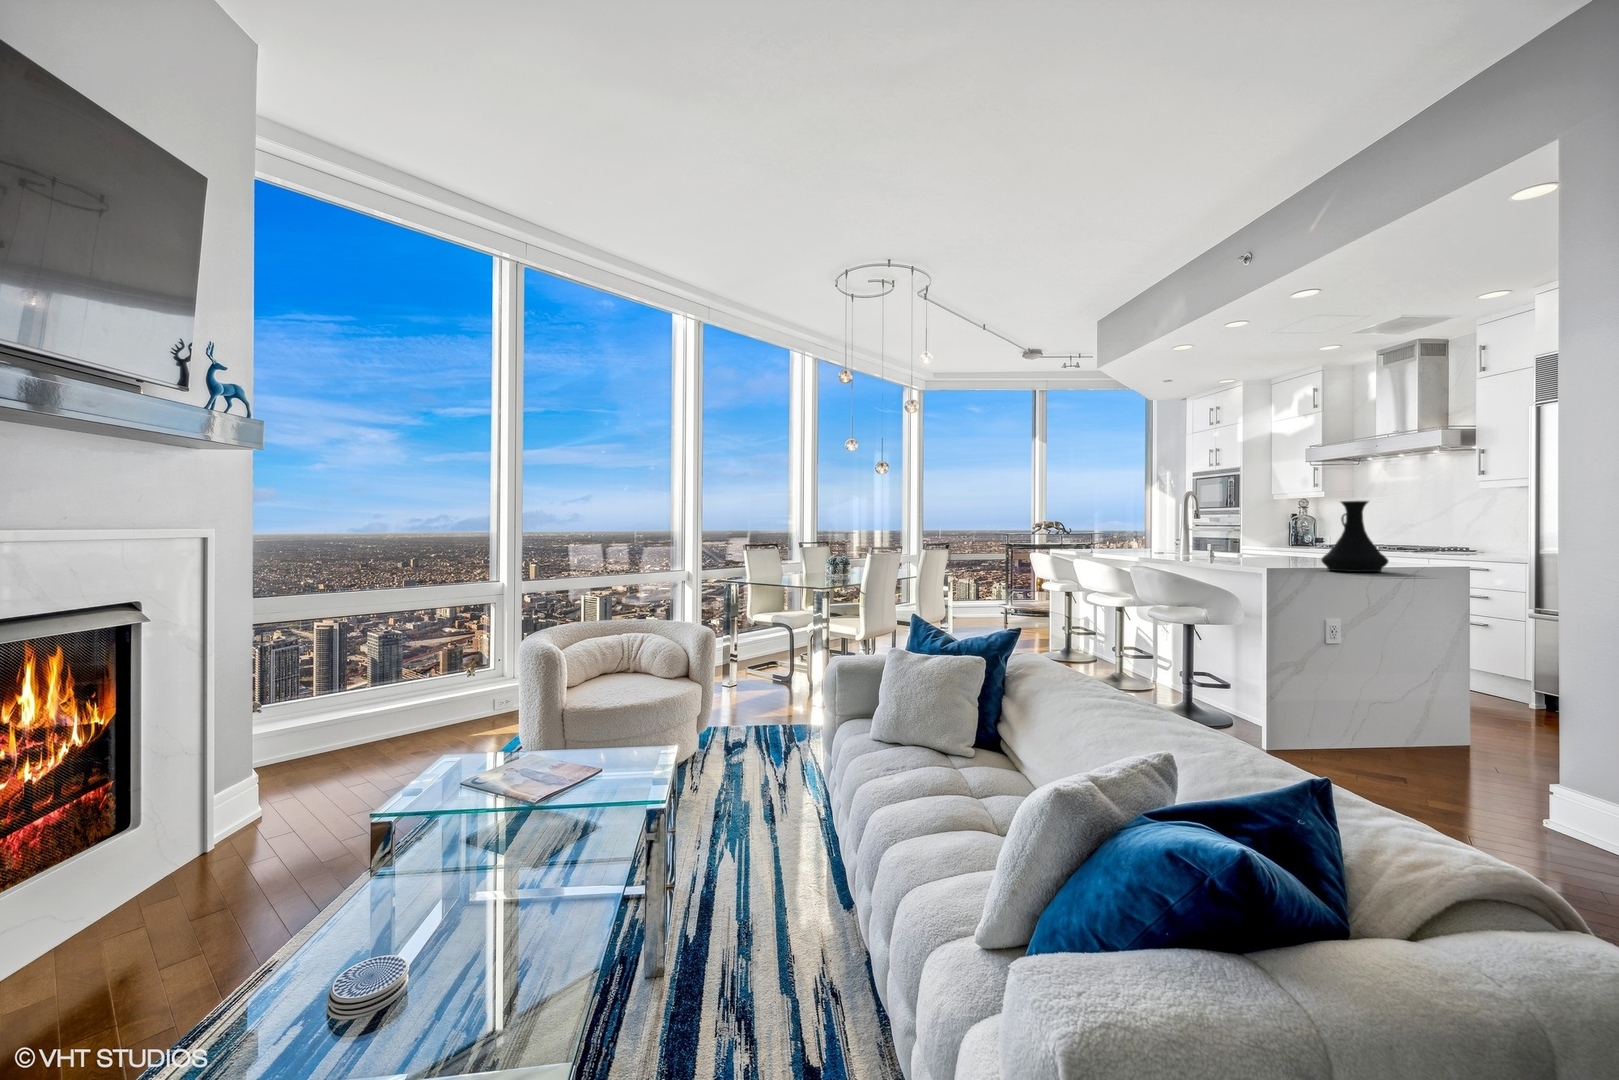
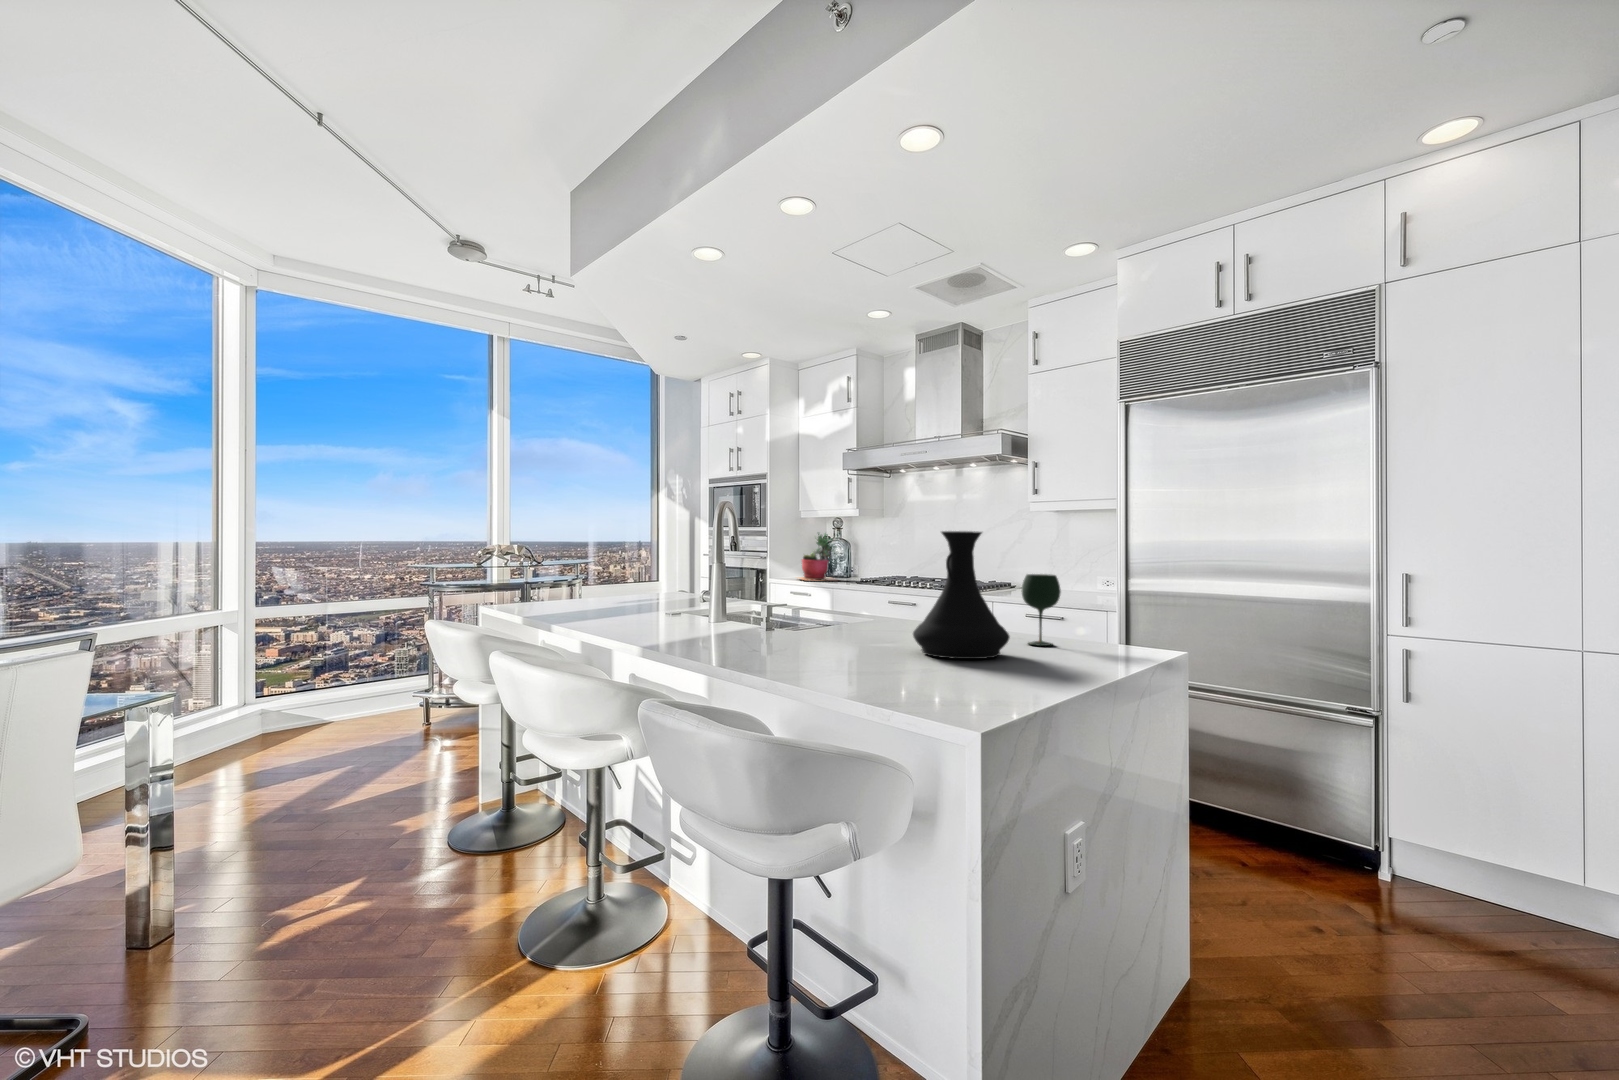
succulent plant: none [1268,511,1312,549] -> present [799,533,837,581]
wine glass: none [1410,527,1441,571] -> present [1021,574,1061,646]

